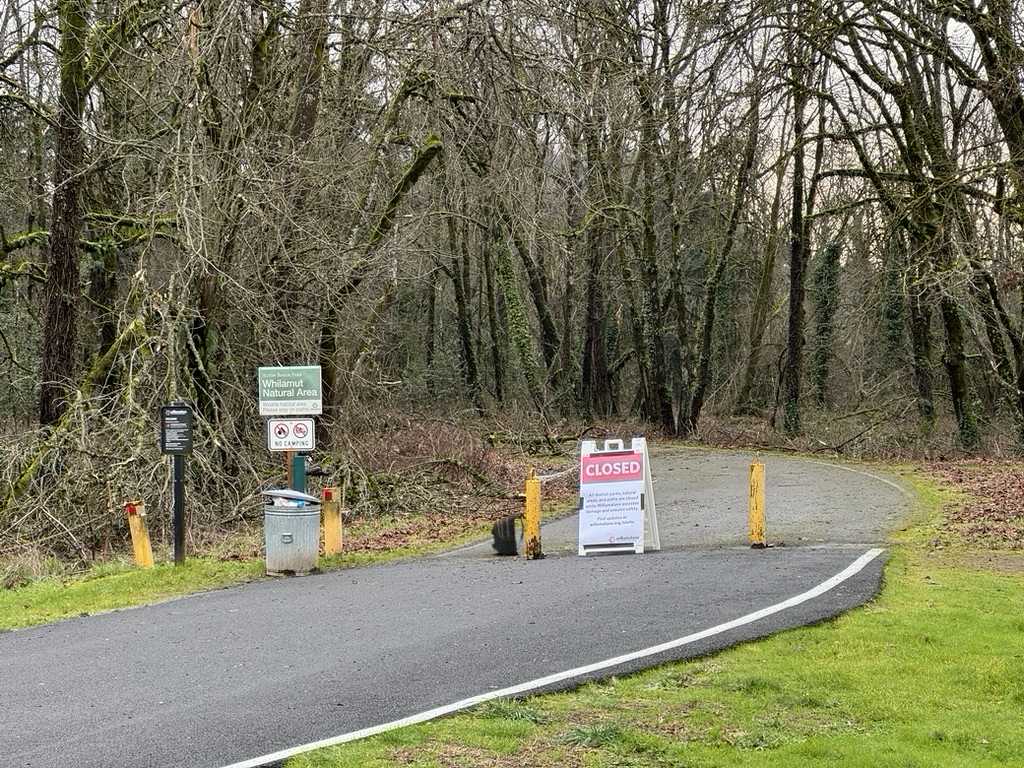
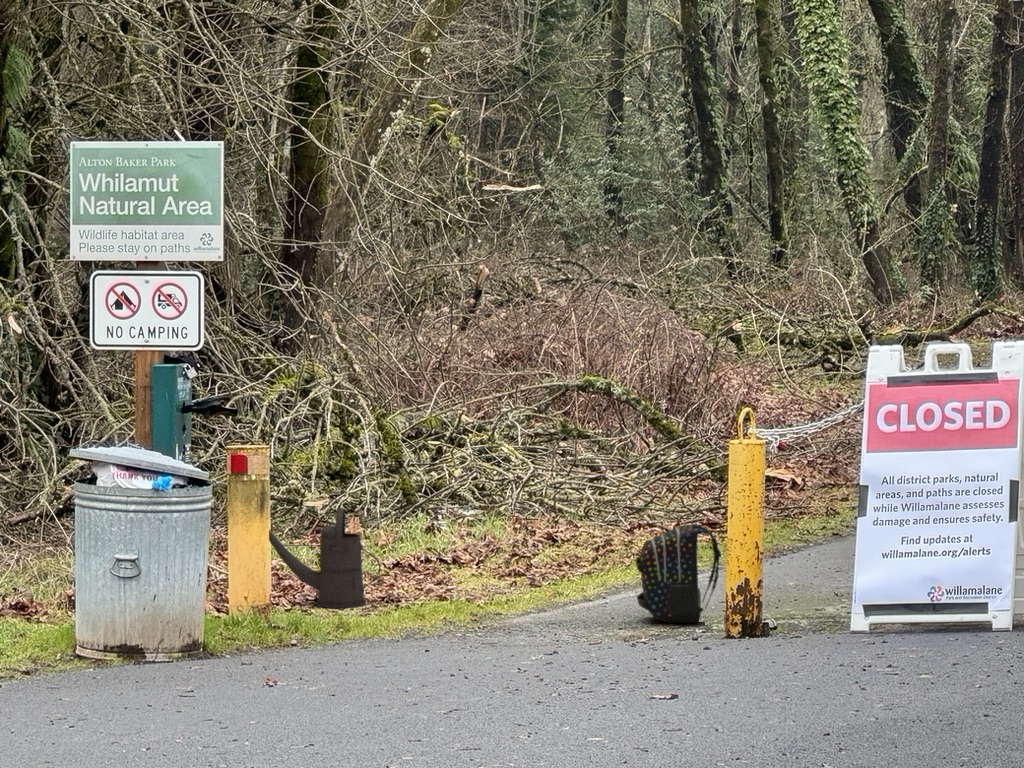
watering can: none [338,513,388,554] -> present [269,508,381,608]

